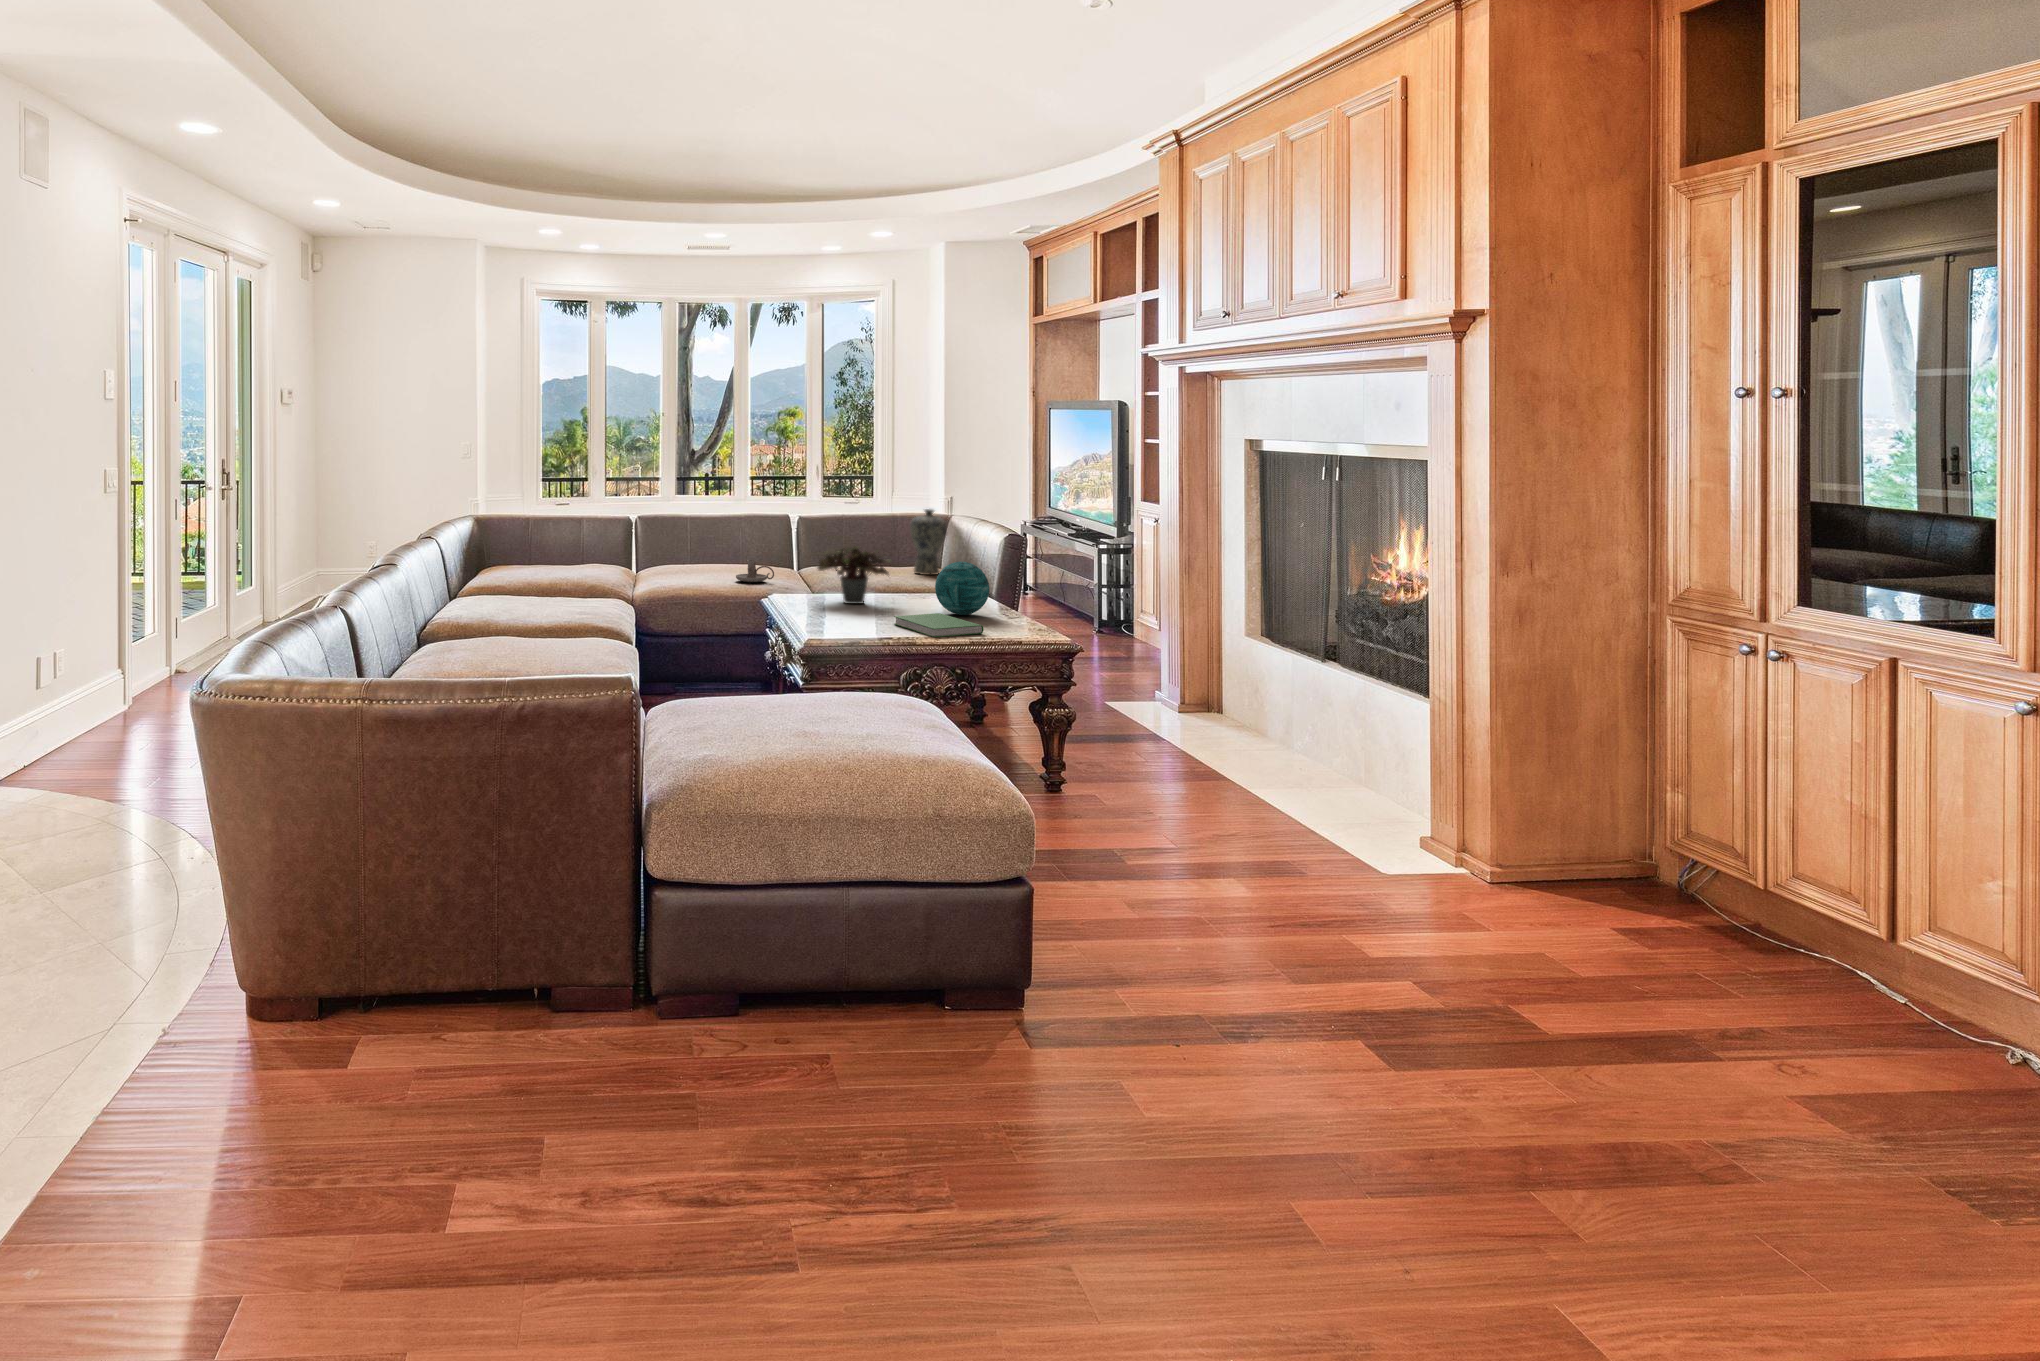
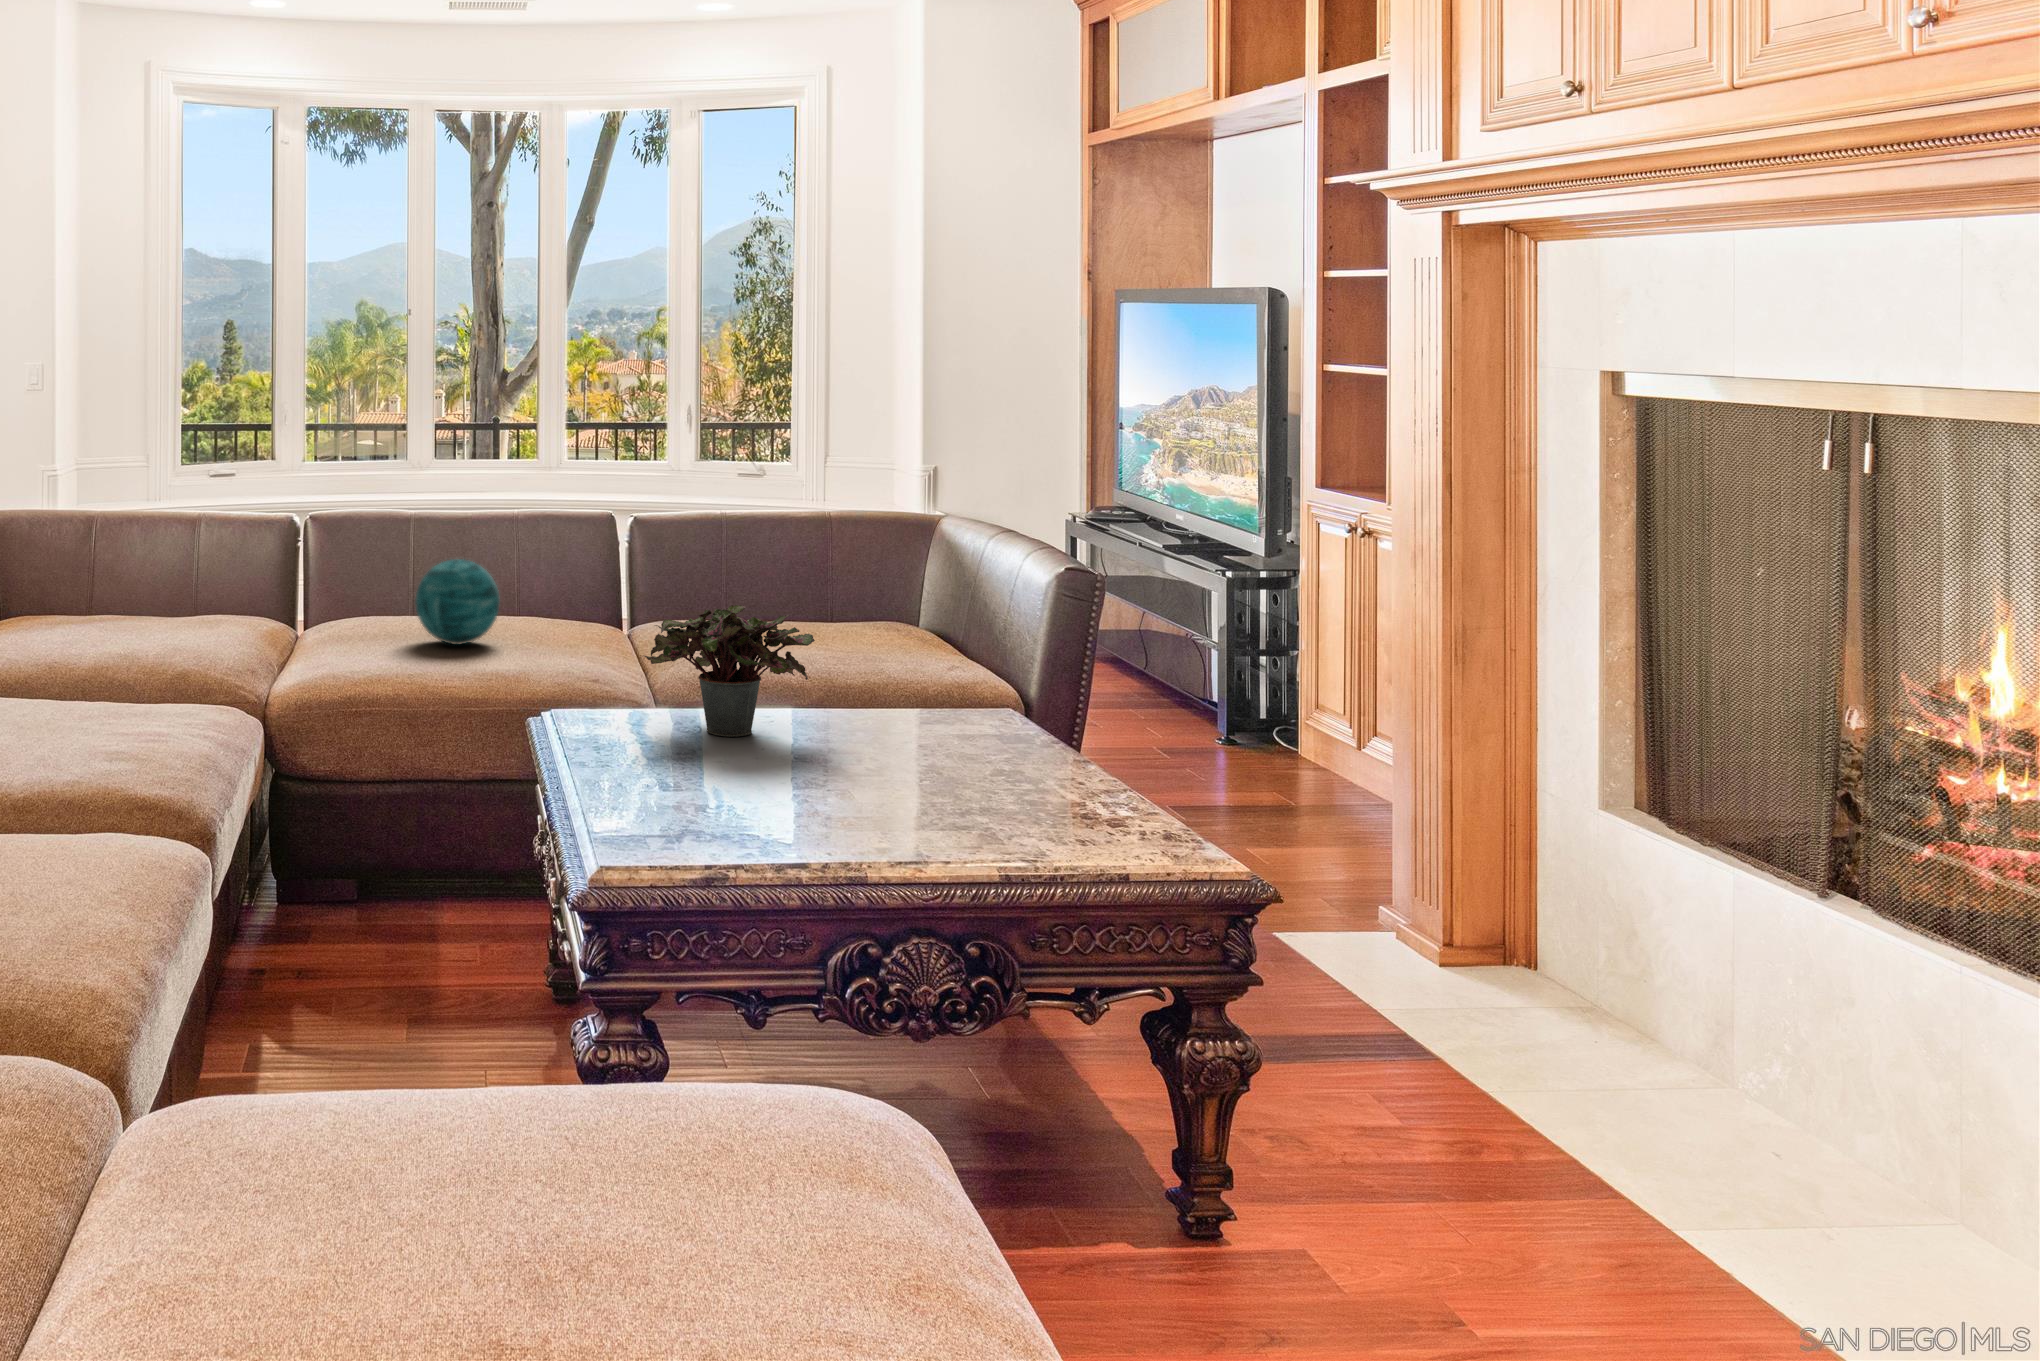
vase: present [910,509,947,575] -> none [856,508,930,643]
candle holder: present [736,560,774,582] -> none [492,620,571,668]
decorative orb: present [935,562,989,615] -> present [415,559,500,645]
hardcover book: present [894,613,983,637] -> none [812,778,1022,857]

